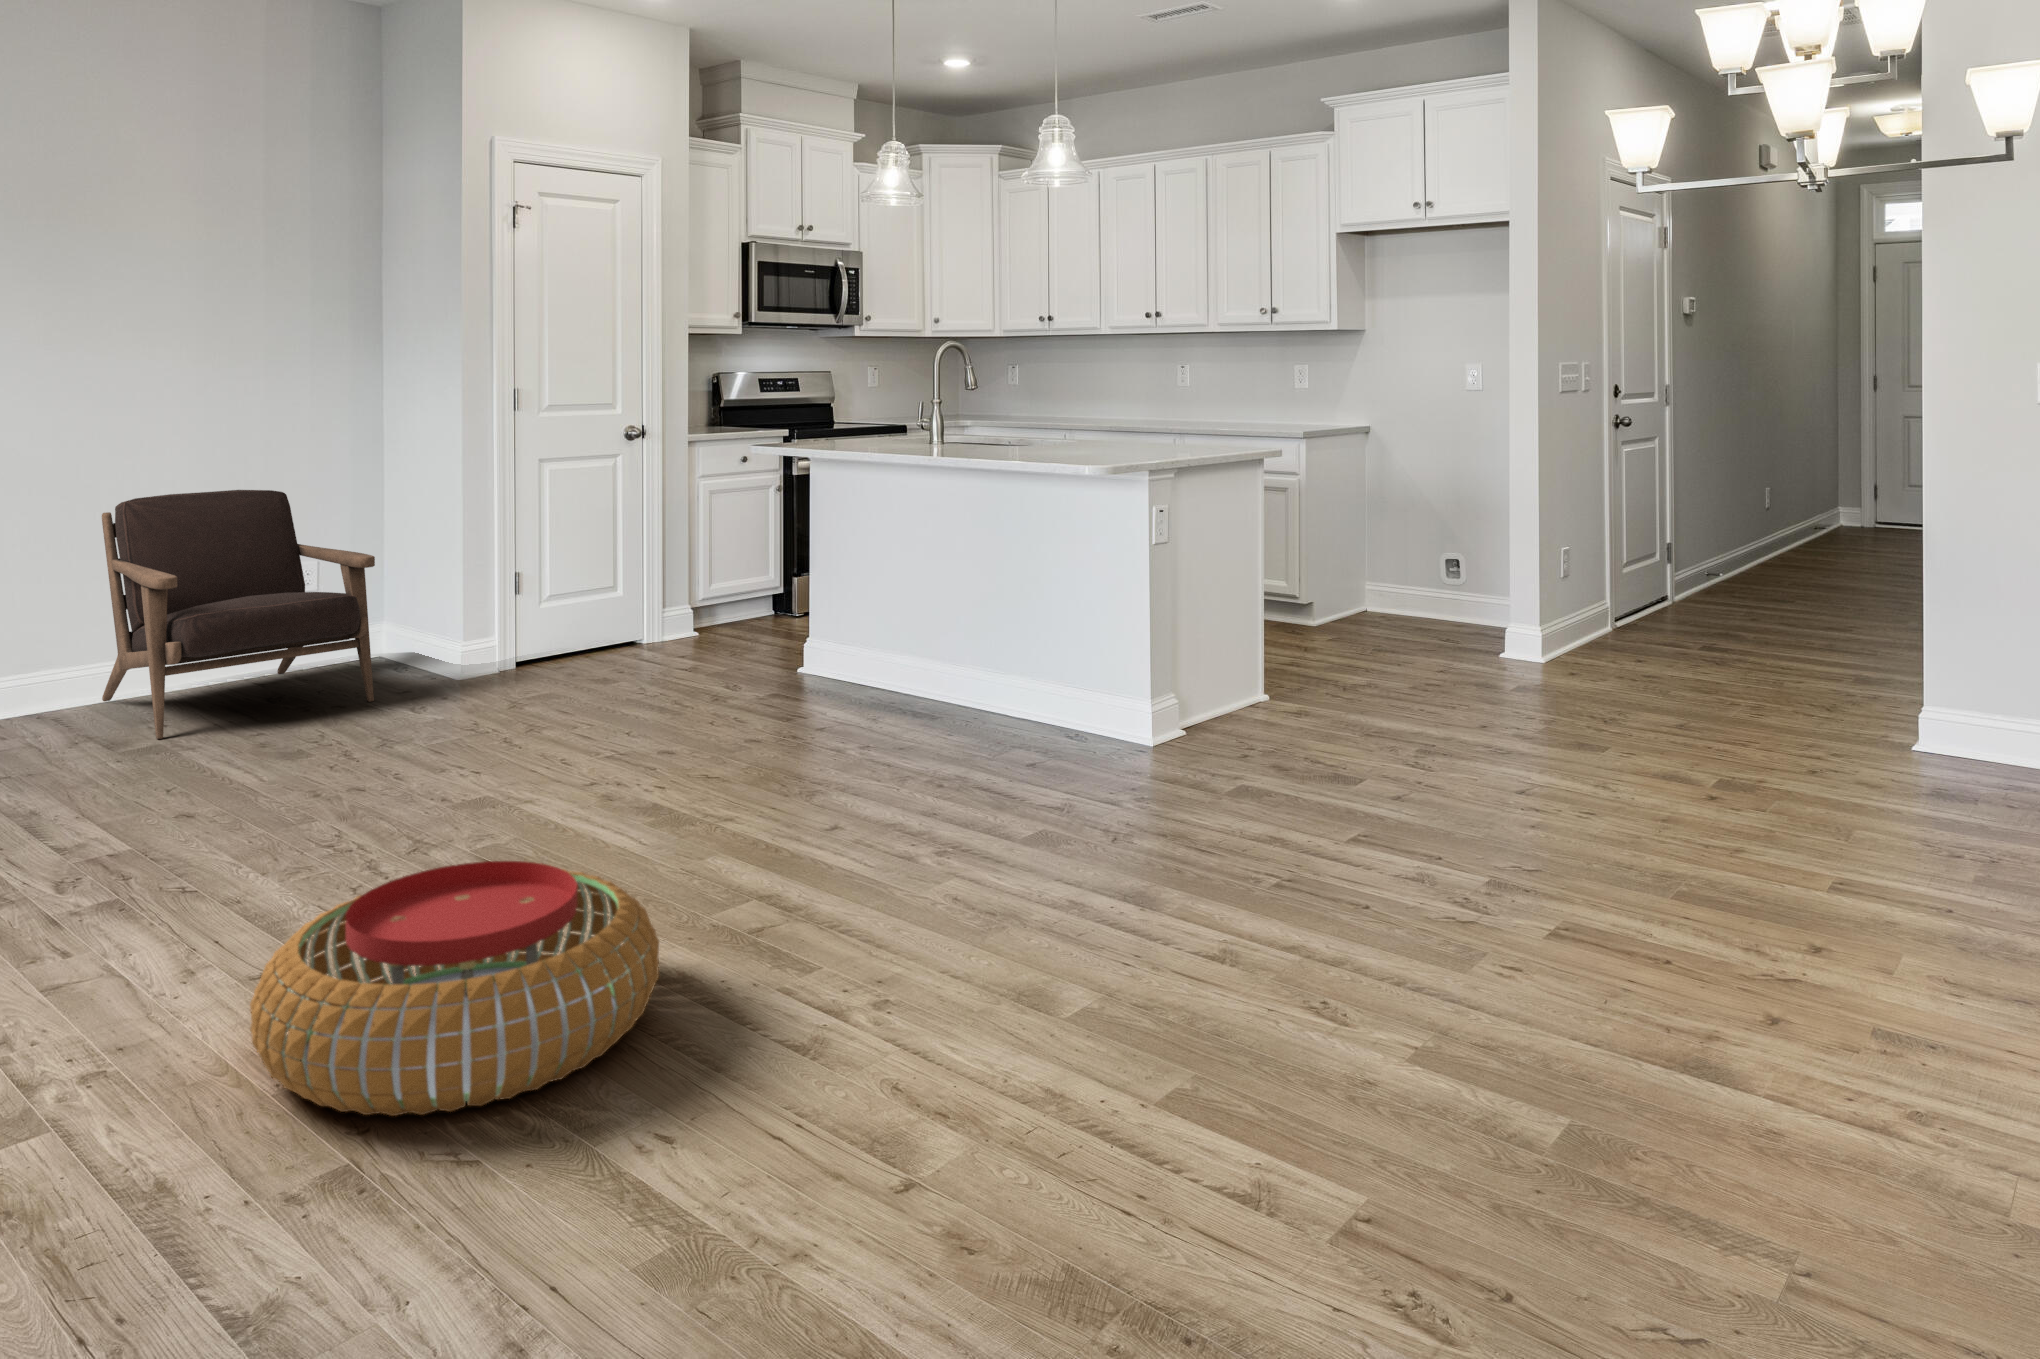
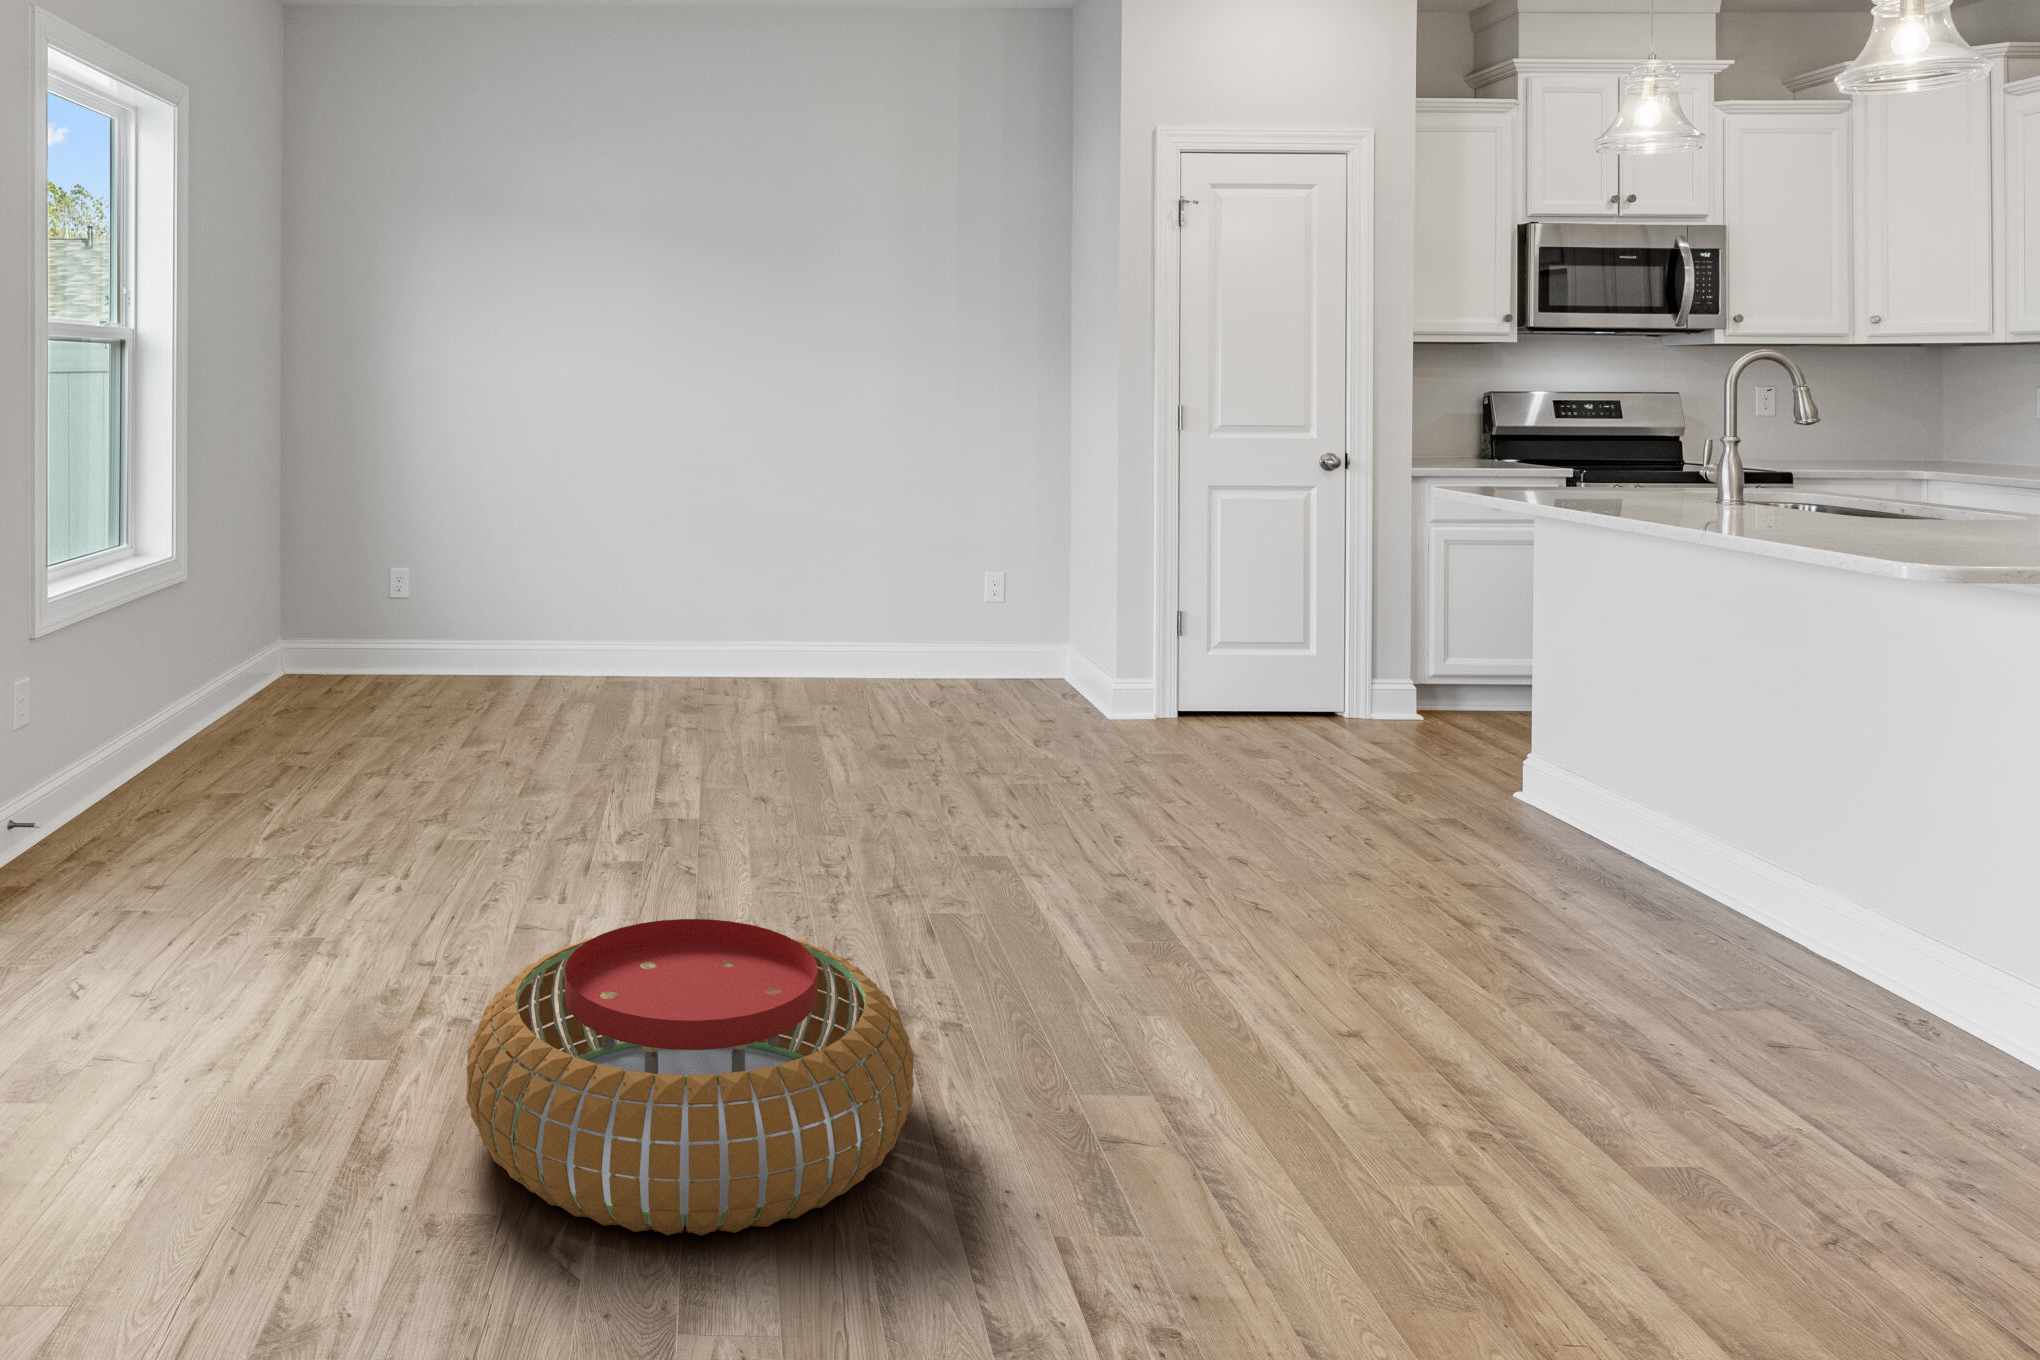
armchair: present [102,490,375,739] -> none [814,496,1019,725]

